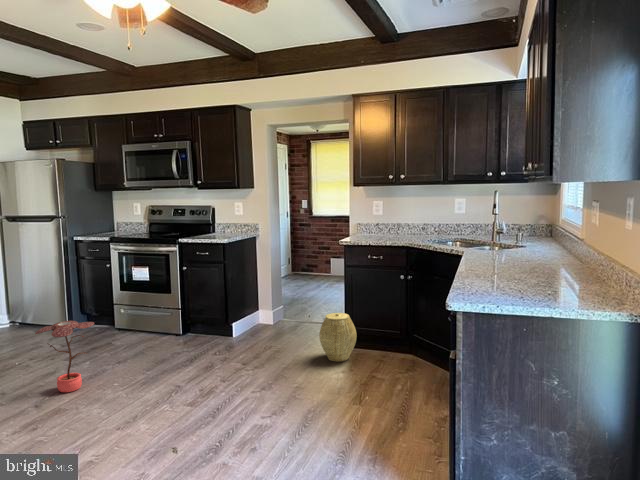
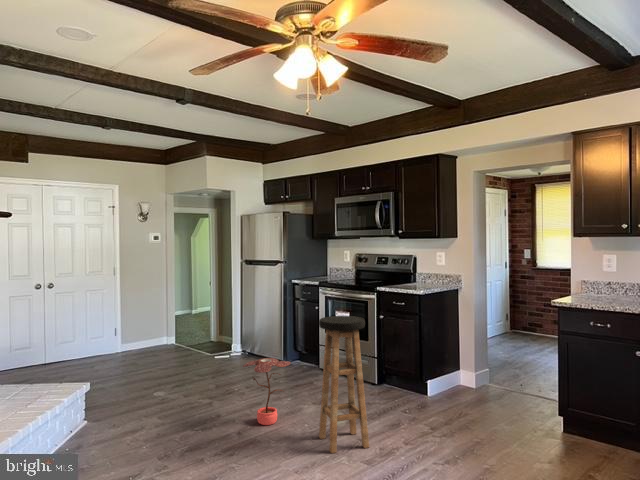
bar stool: none [130,267,189,404] -> present [319,316,369,453]
woven basket: present [319,313,356,362] -> none [522,386,571,448]

